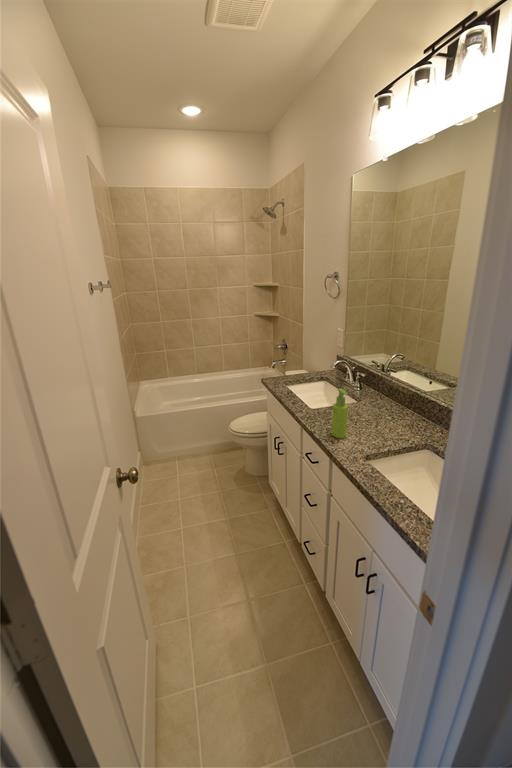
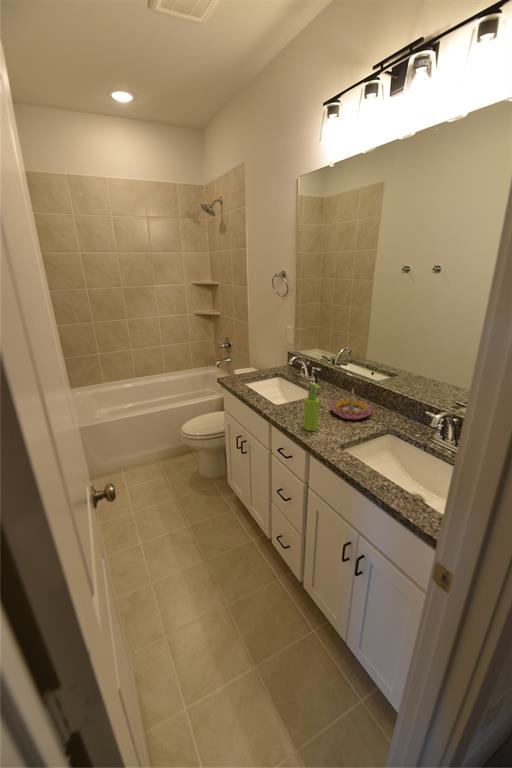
candle holder: none [364,396,413,430] -> present [329,389,373,420]

